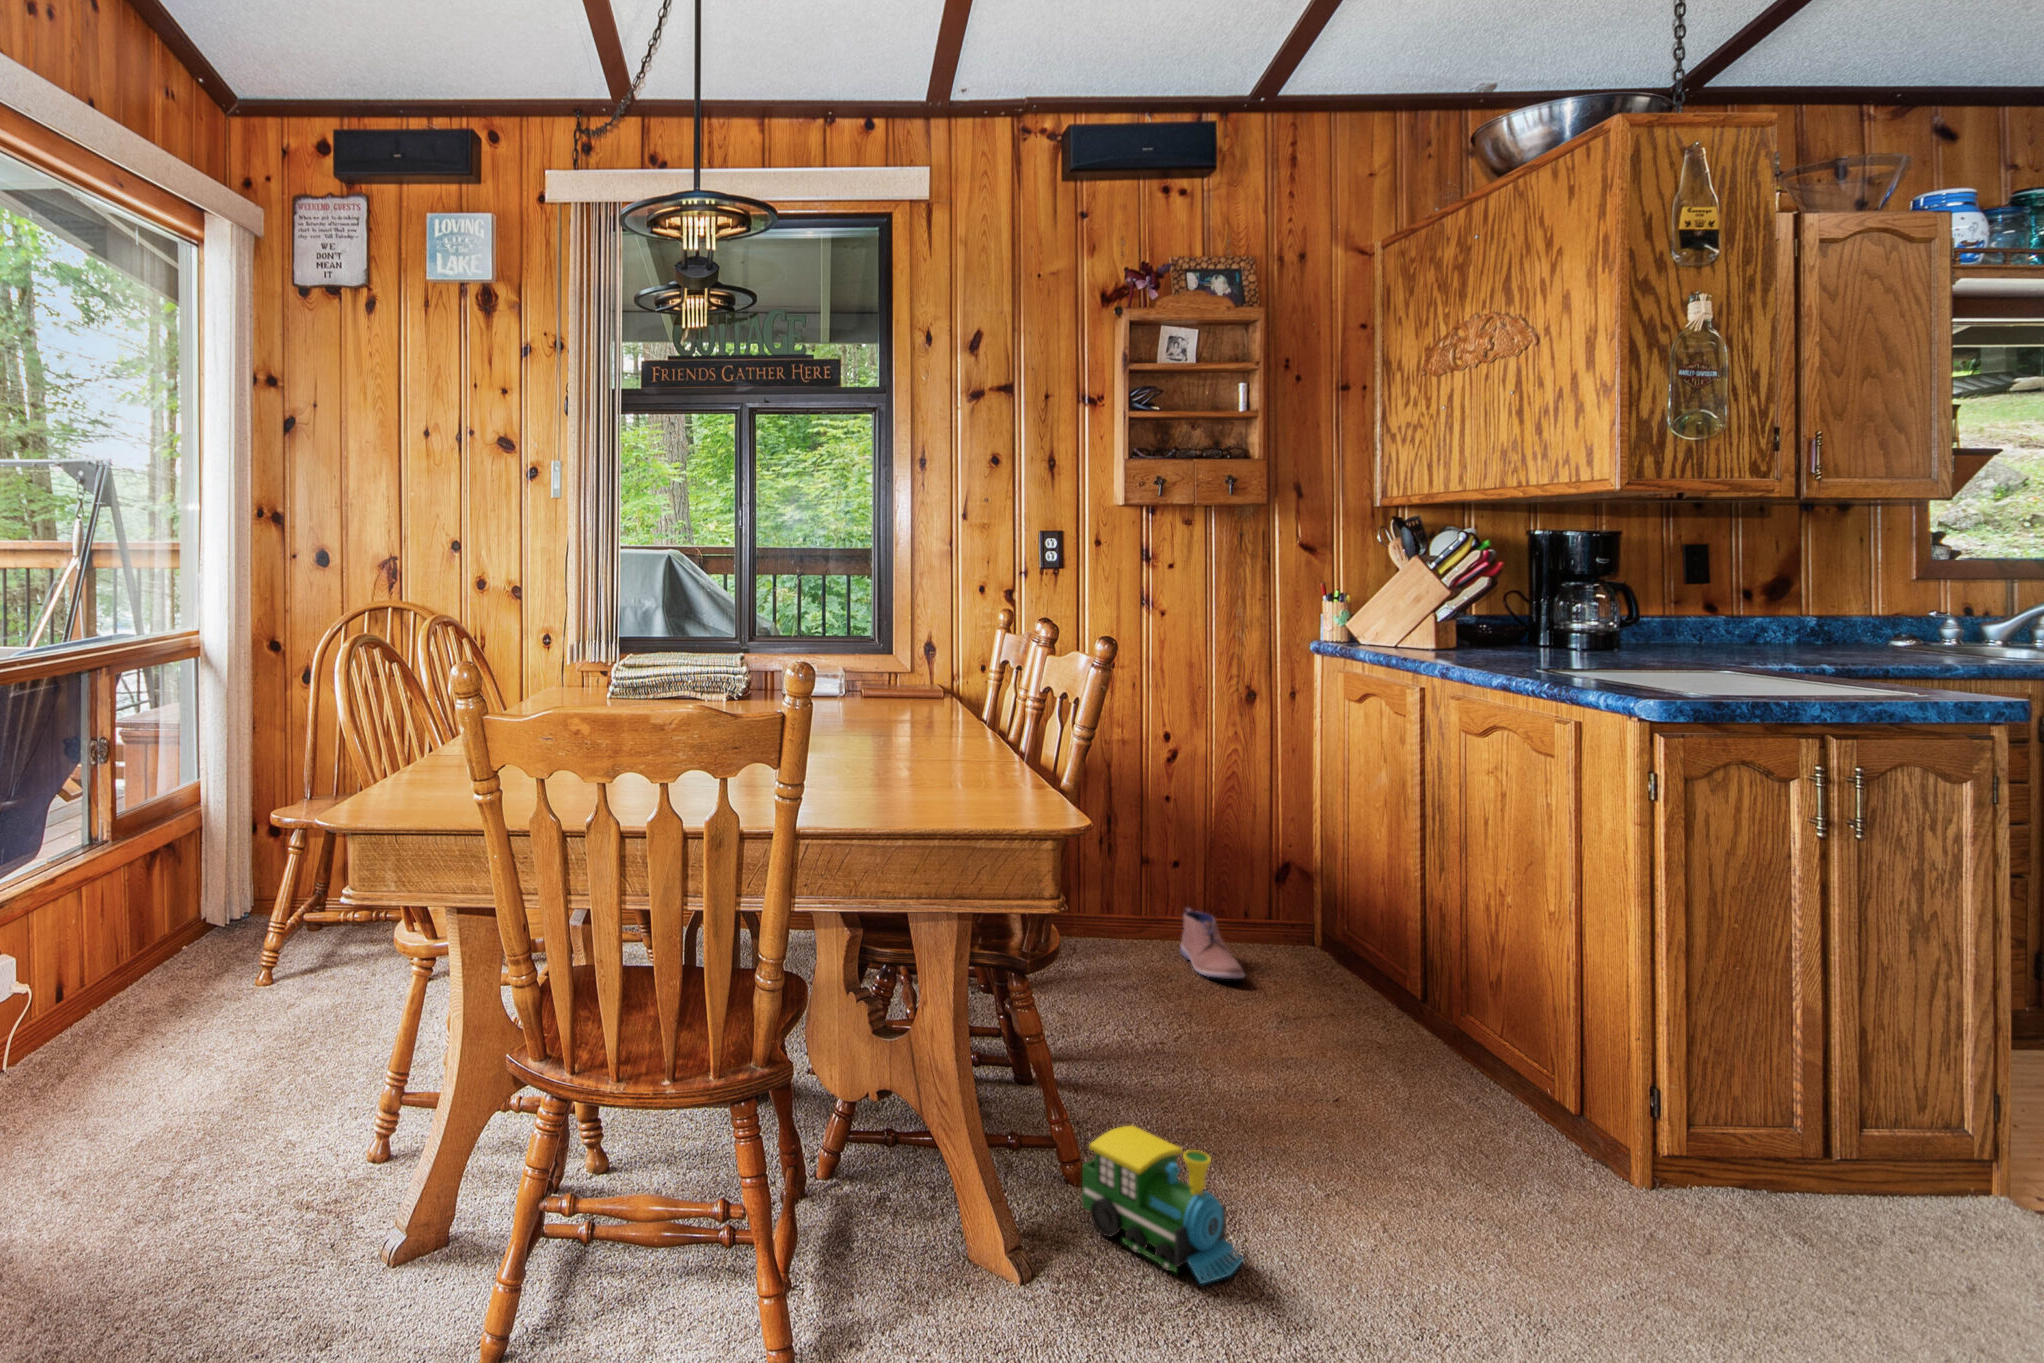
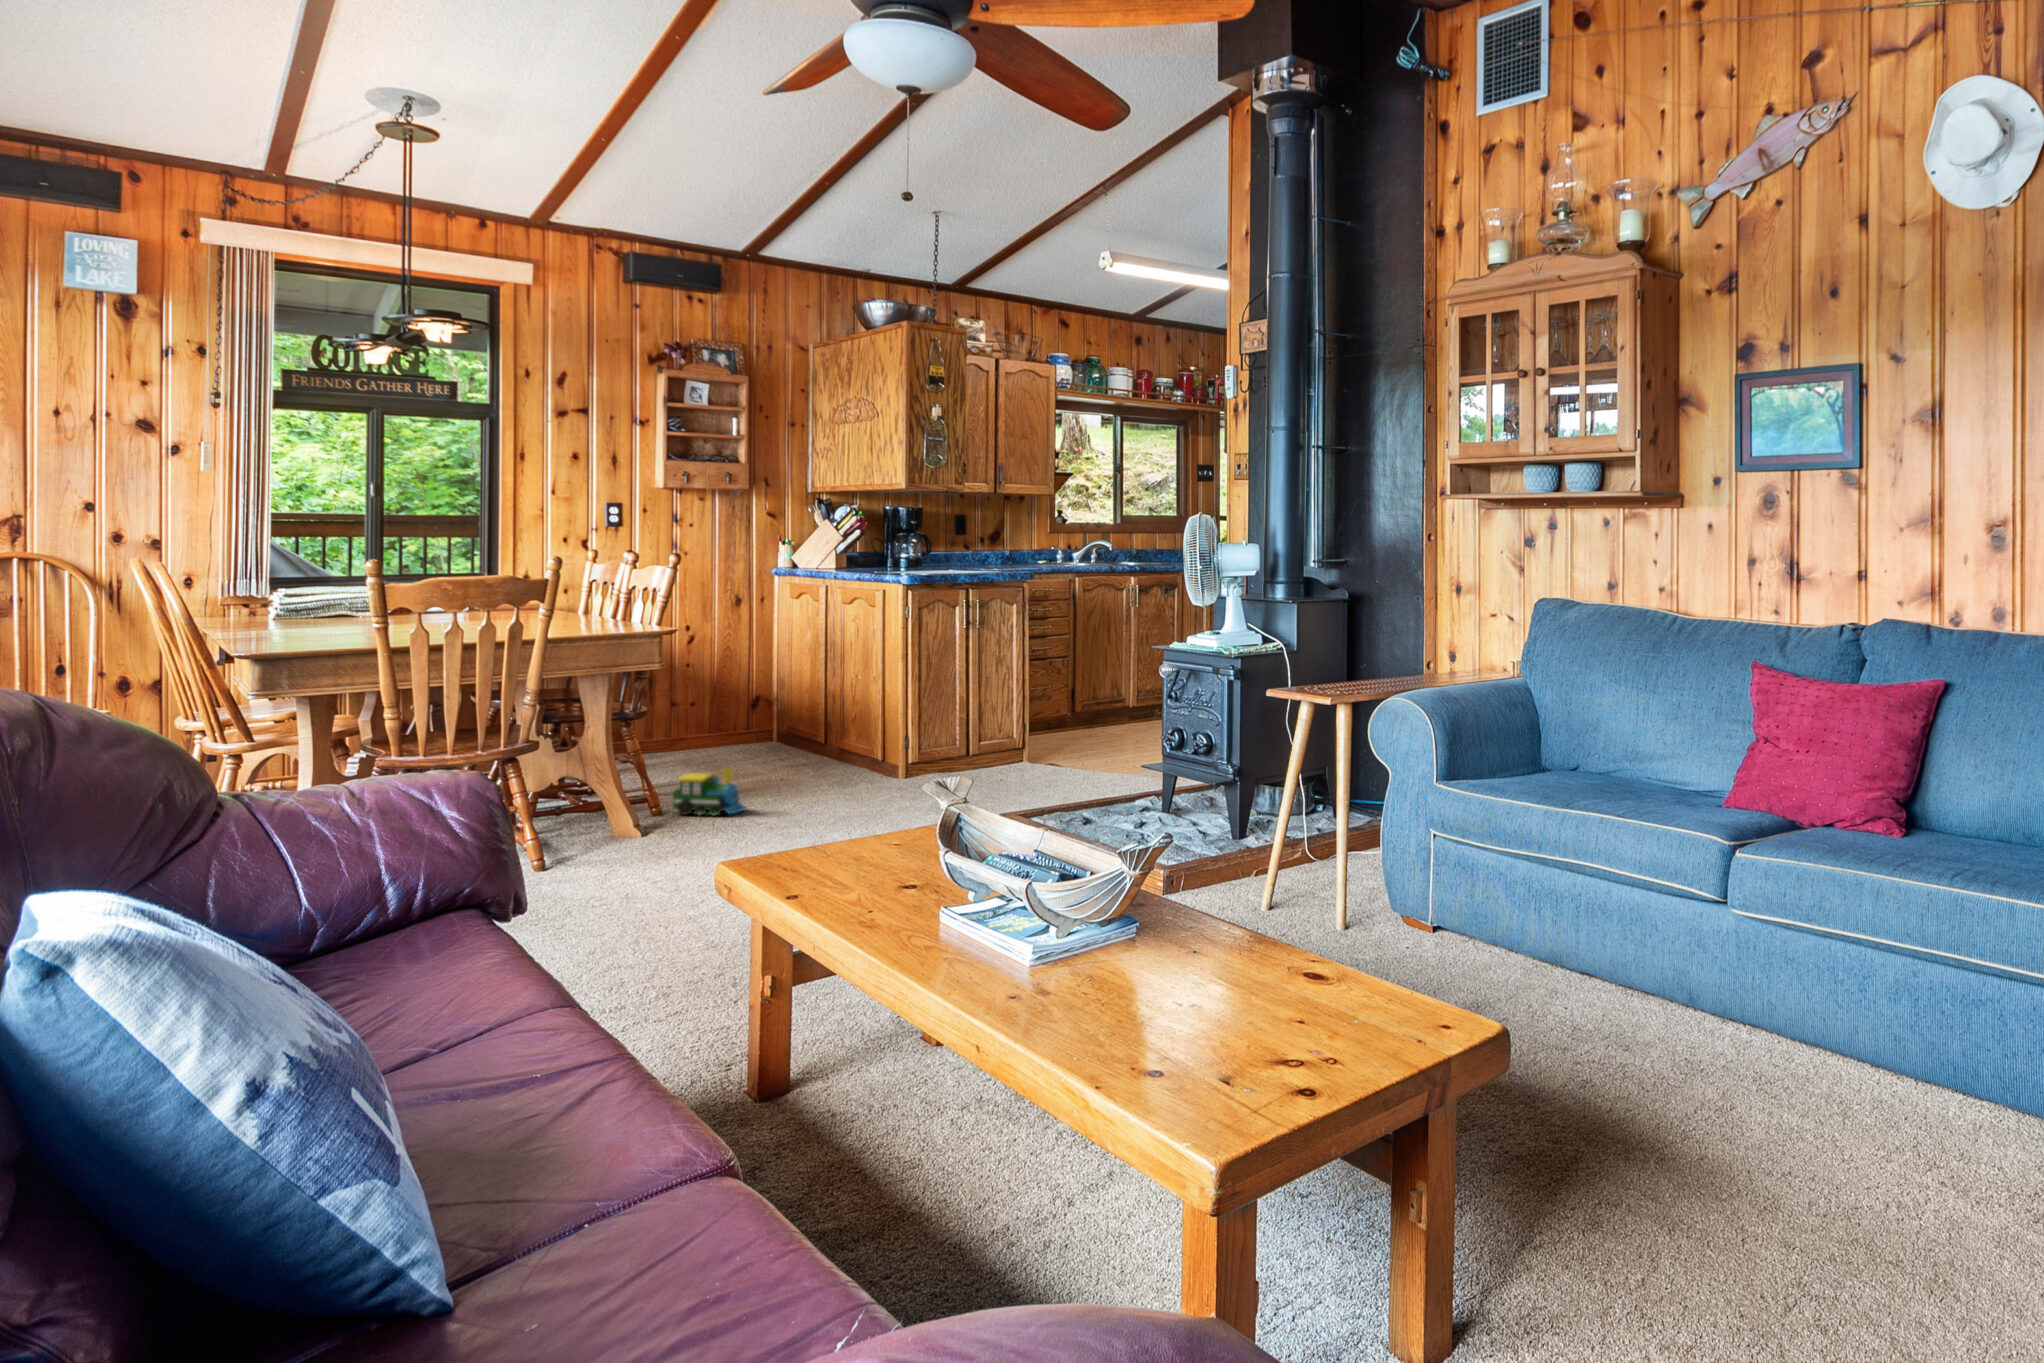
shoe: present [1181,908,1245,979] -> none [694,726,733,755]

